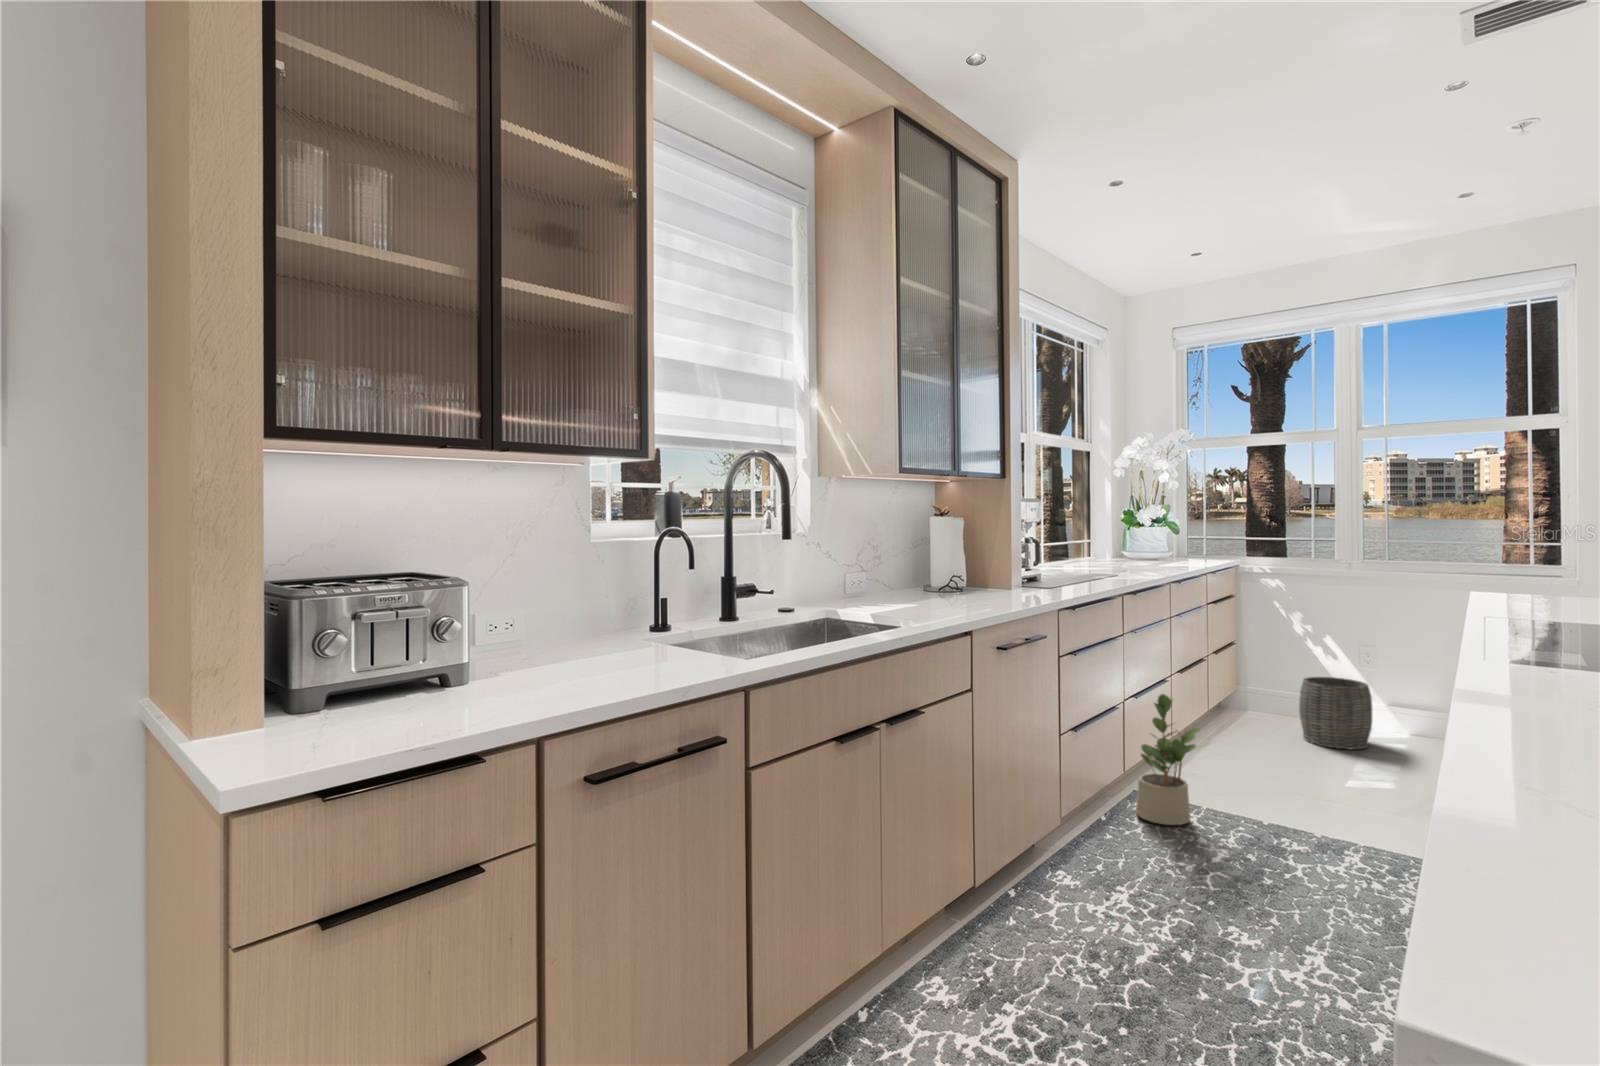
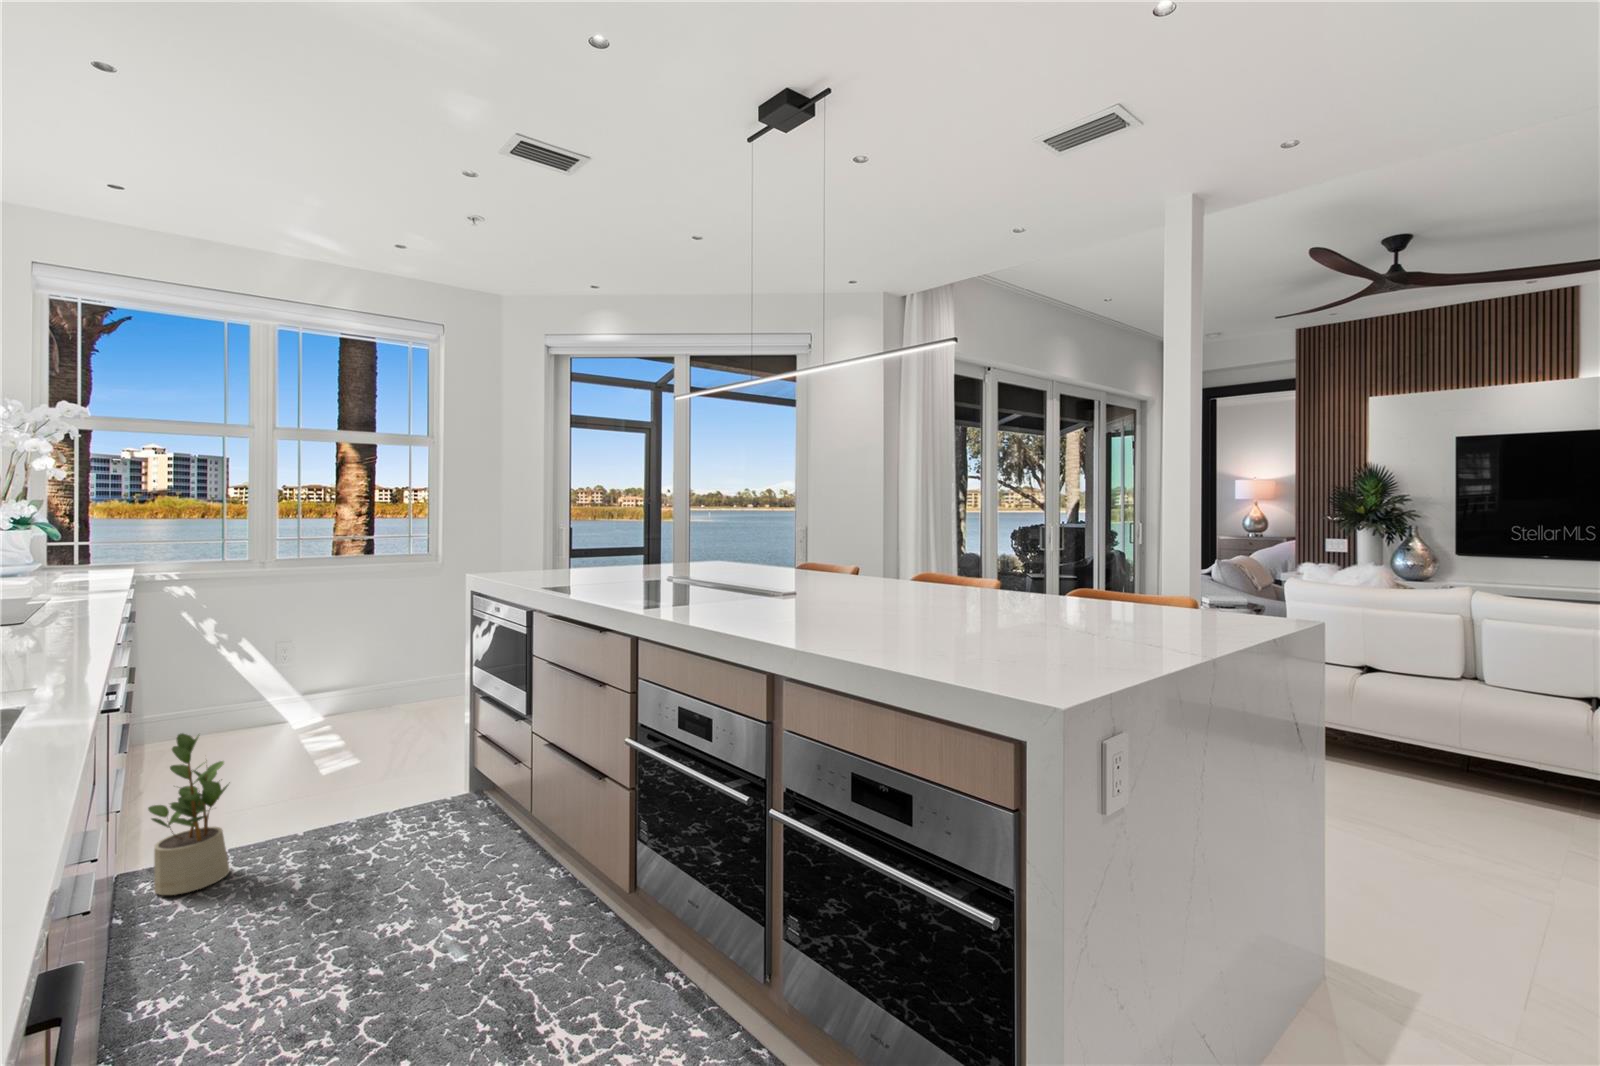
woven basket: present [1299,677,1372,750] -> none [232,679,306,754]

